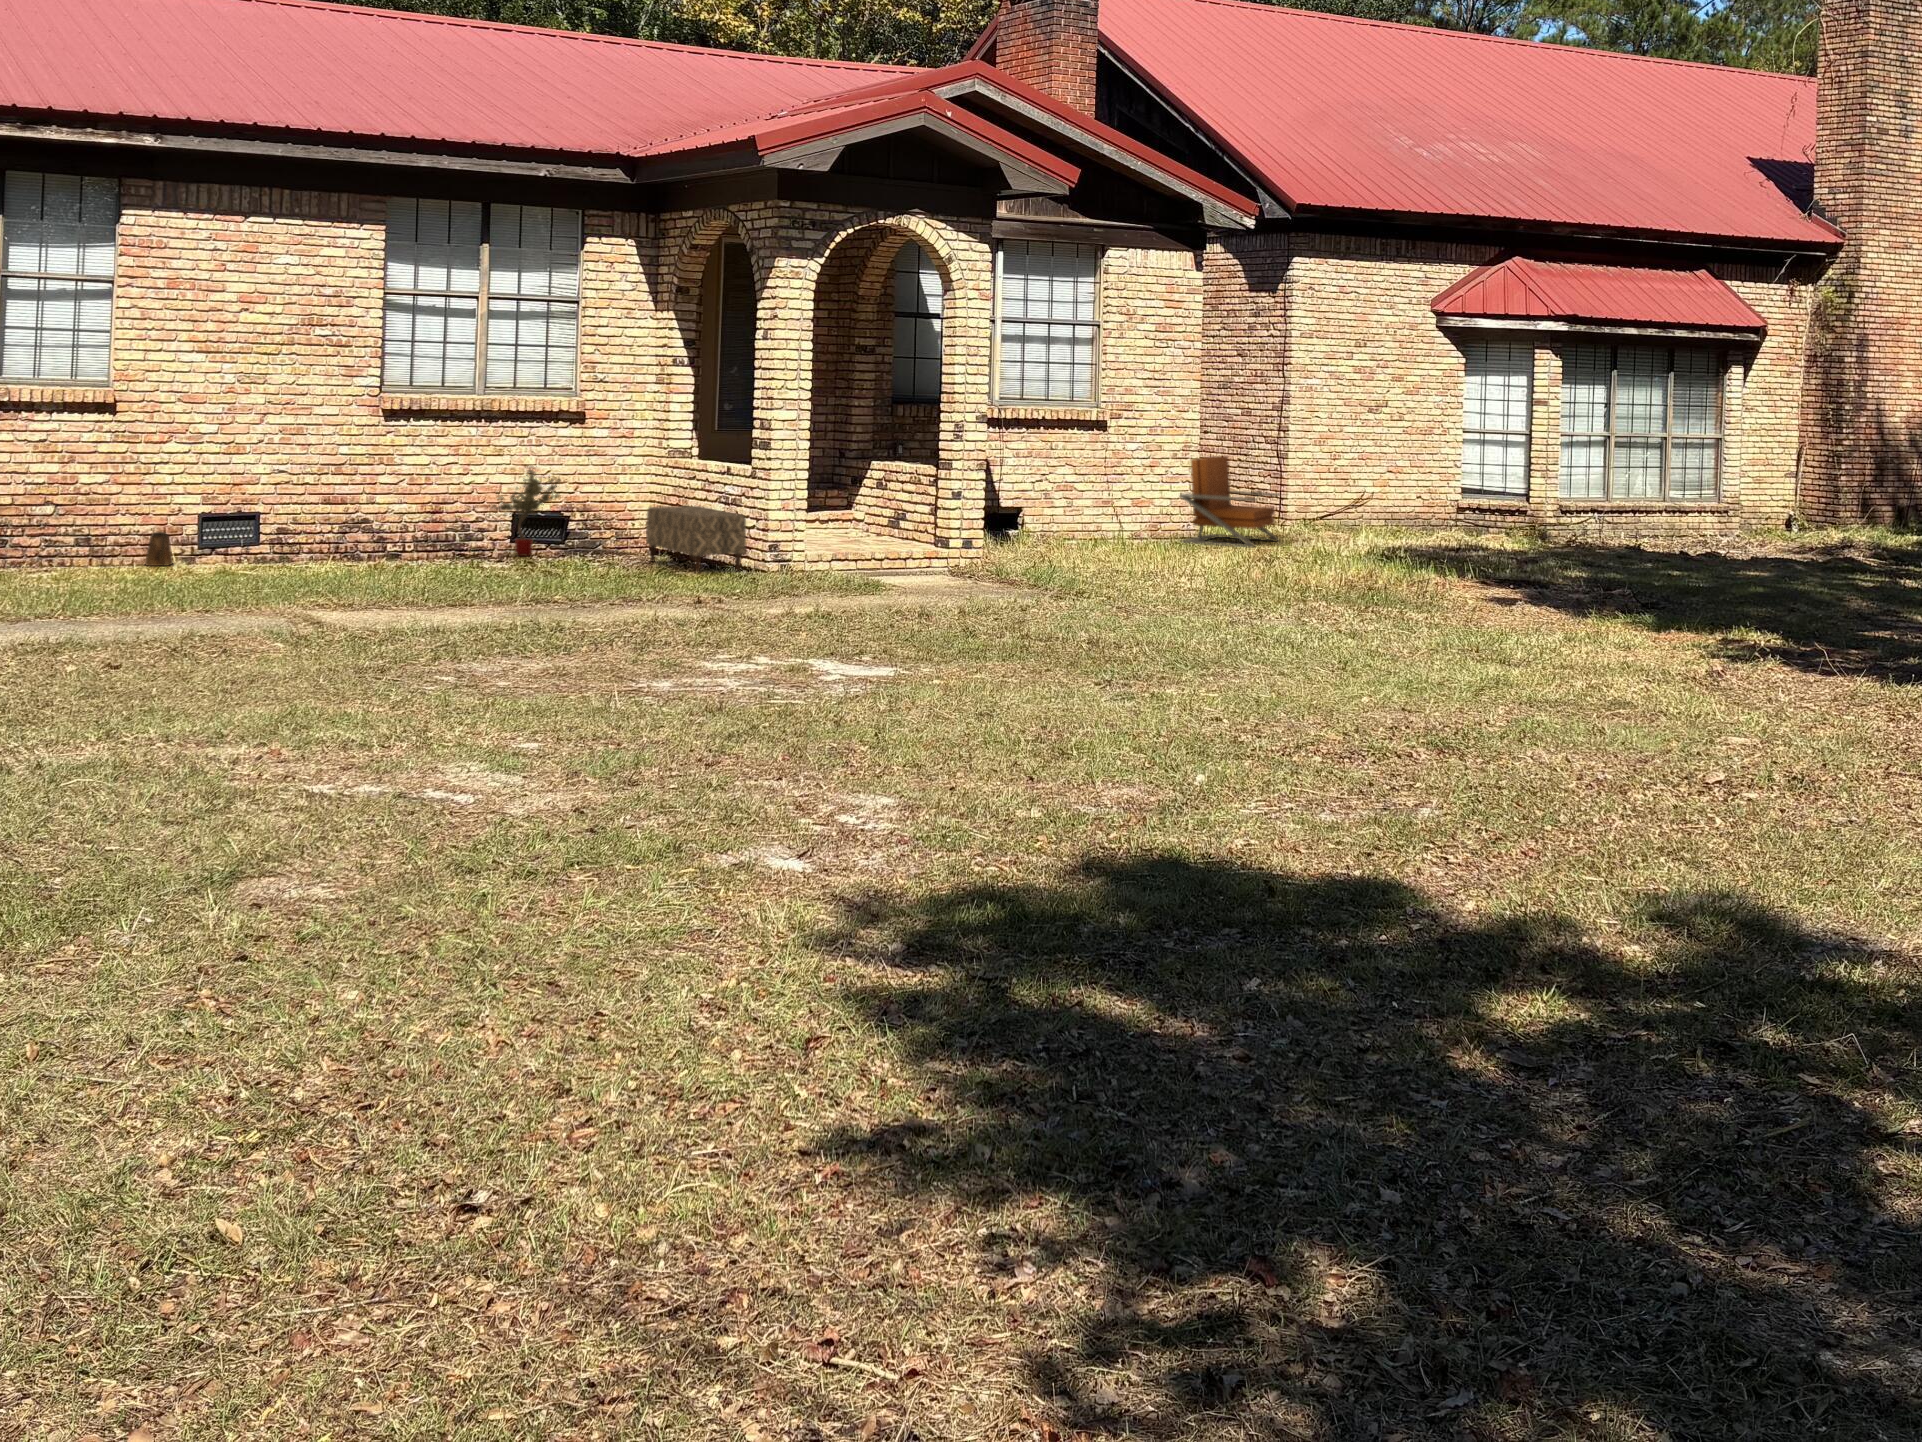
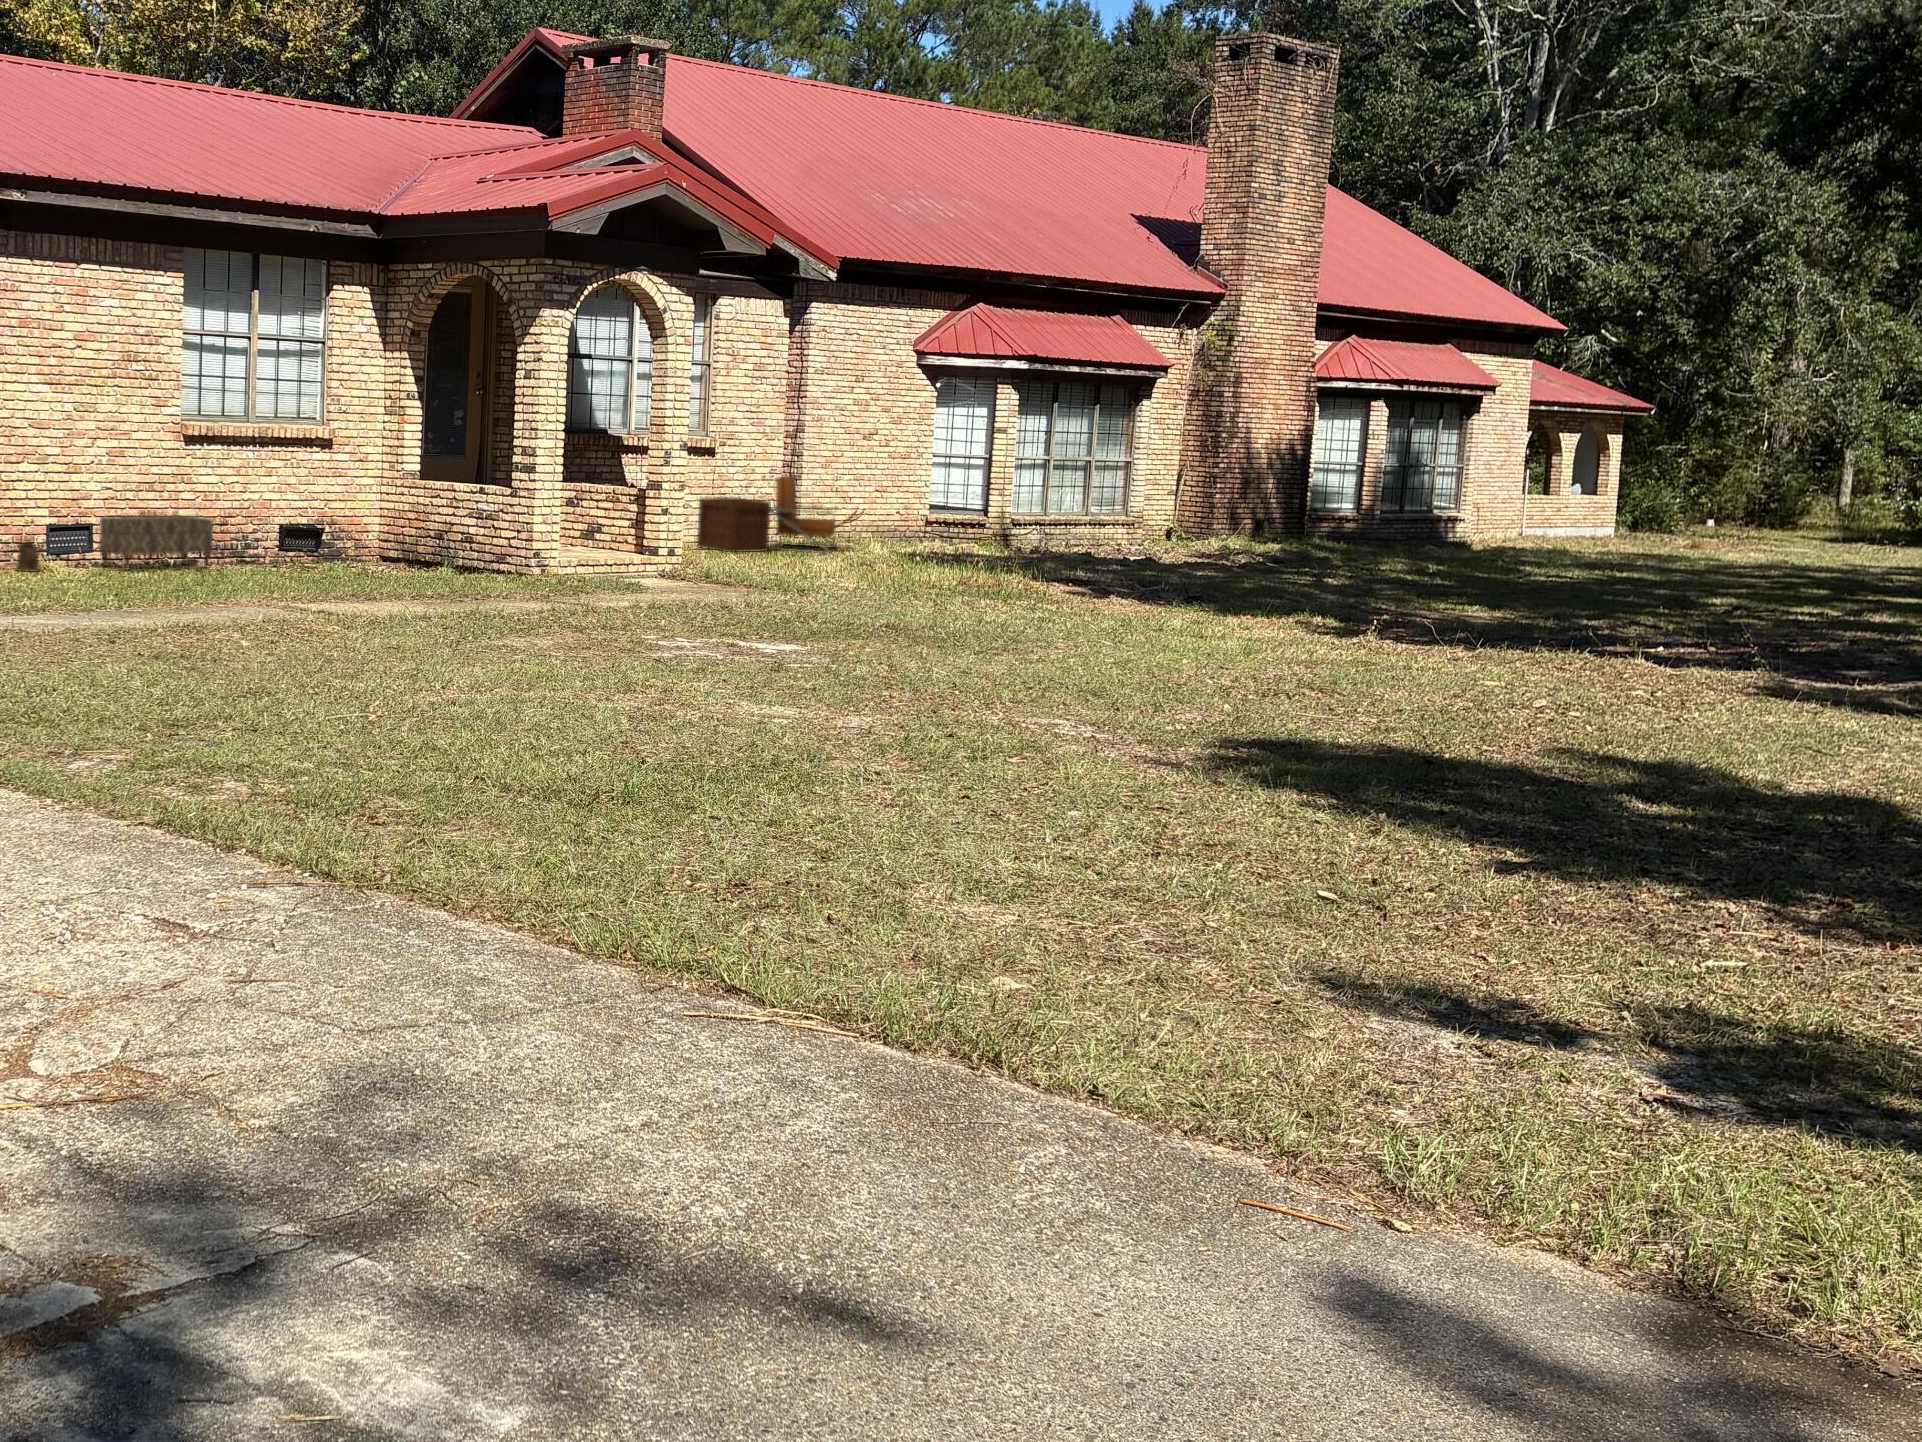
potted tree: present [491,466,560,556] -> none [269,483,324,563]
wooden crate: none [1094,482,1176,546] -> present [697,497,771,552]
bench: present [646,506,746,573] -> present [99,515,214,570]

